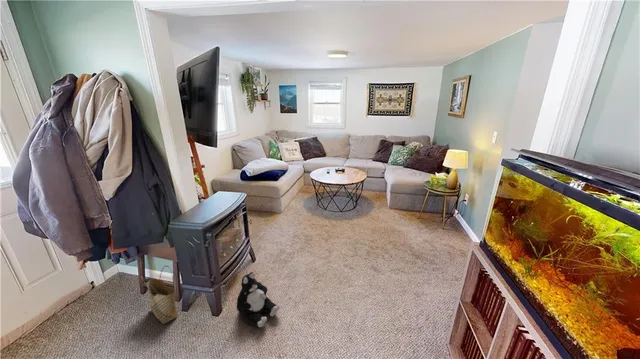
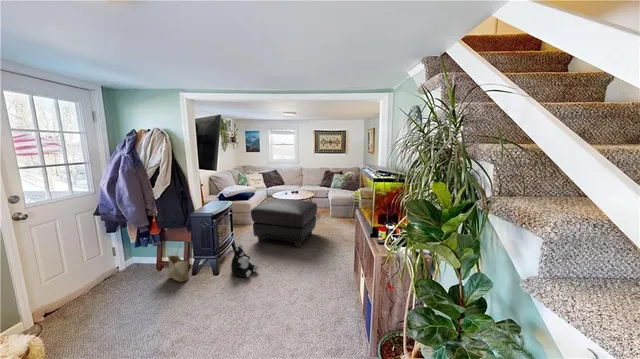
ottoman: none [275,184,373,265] -> present [251,199,317,248]

